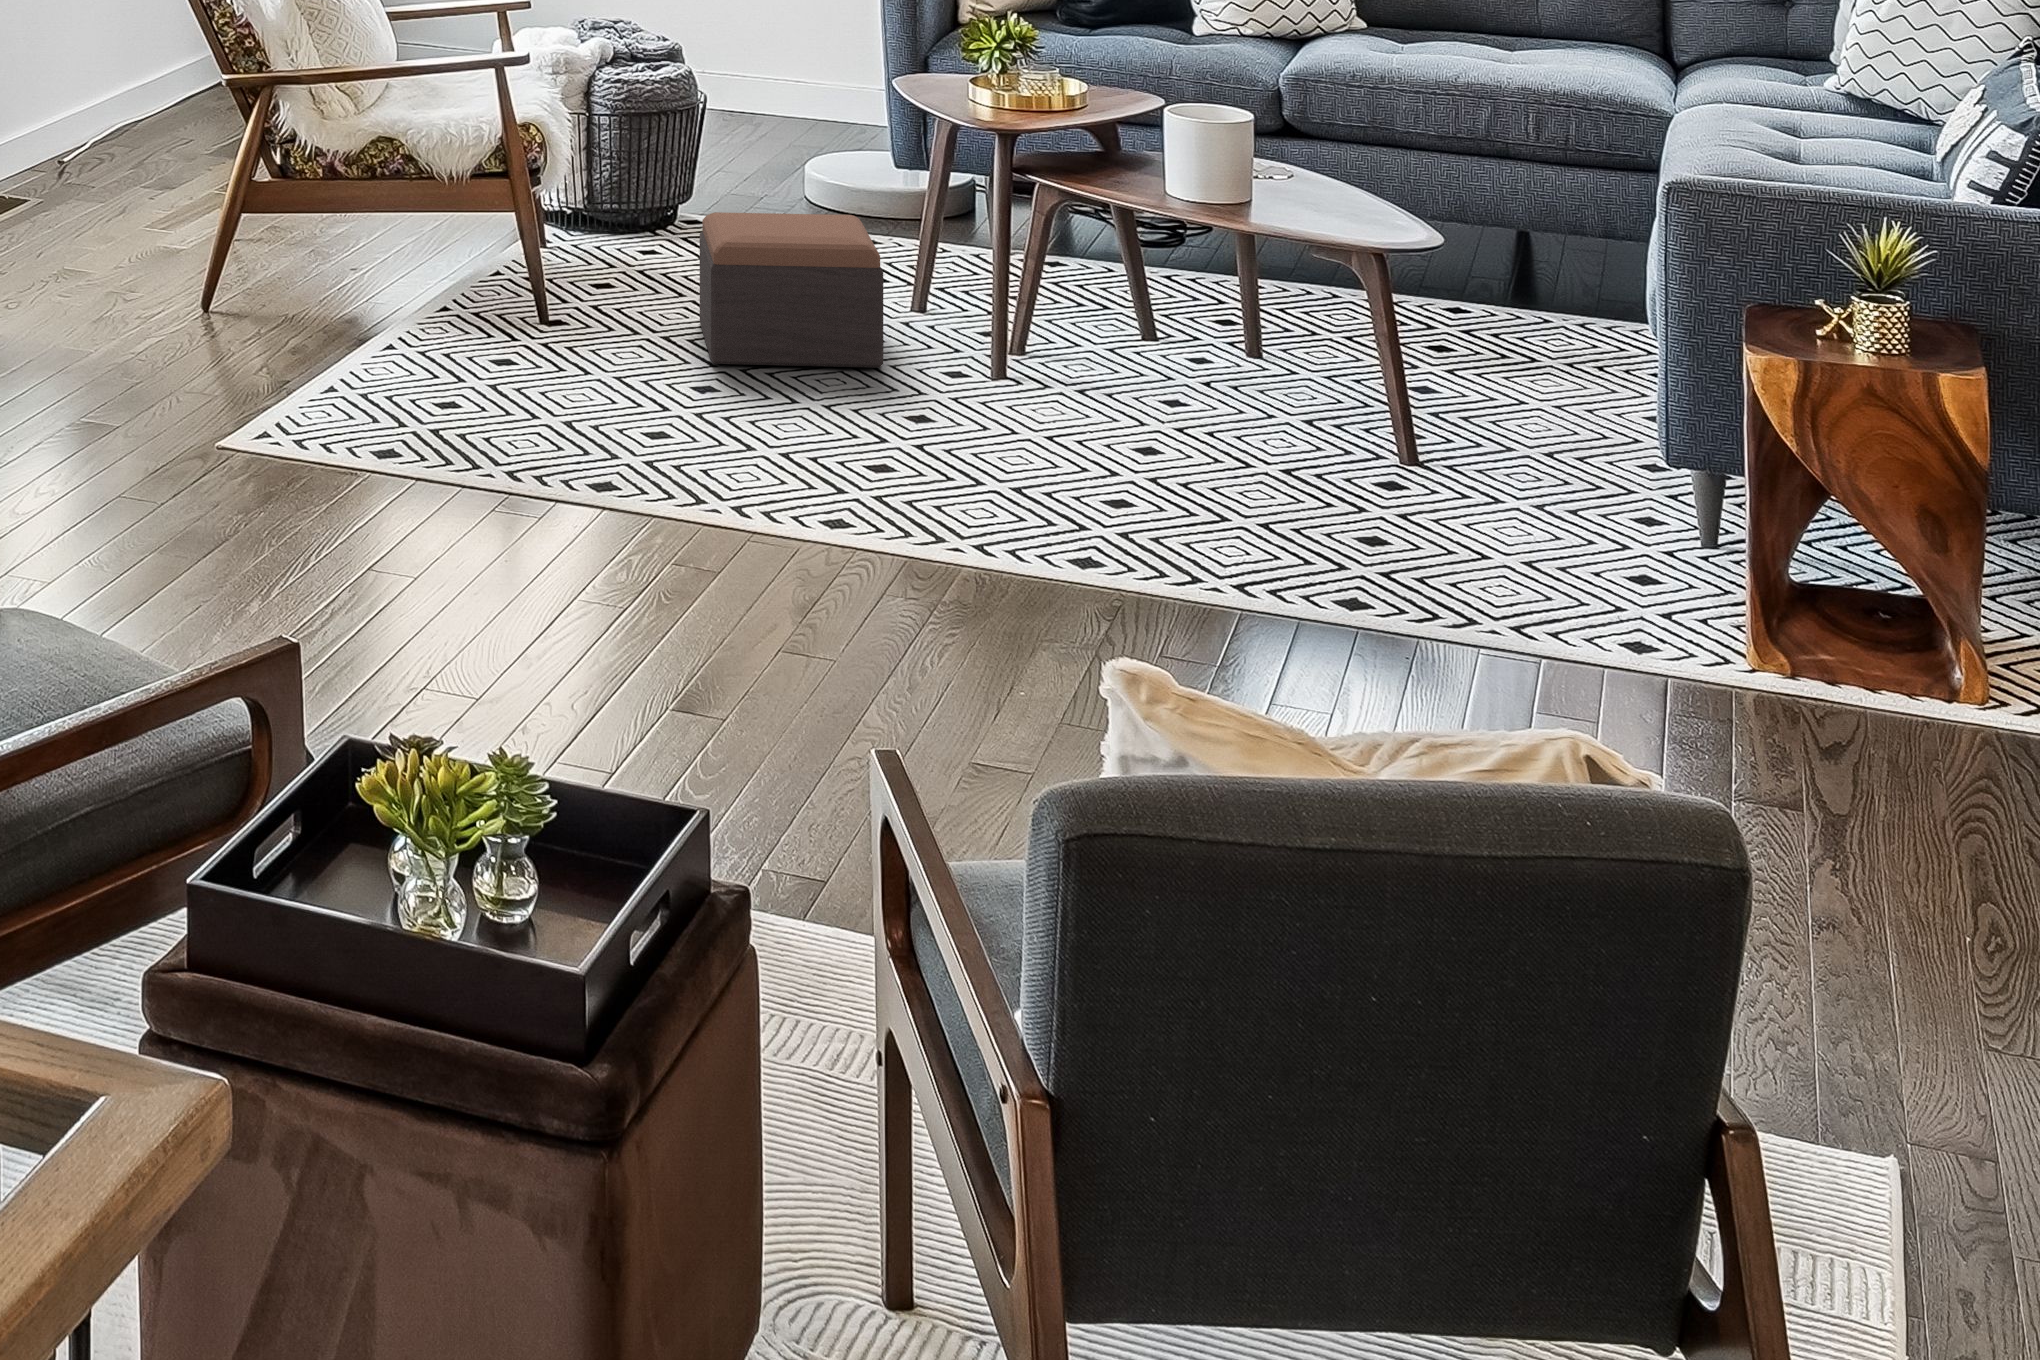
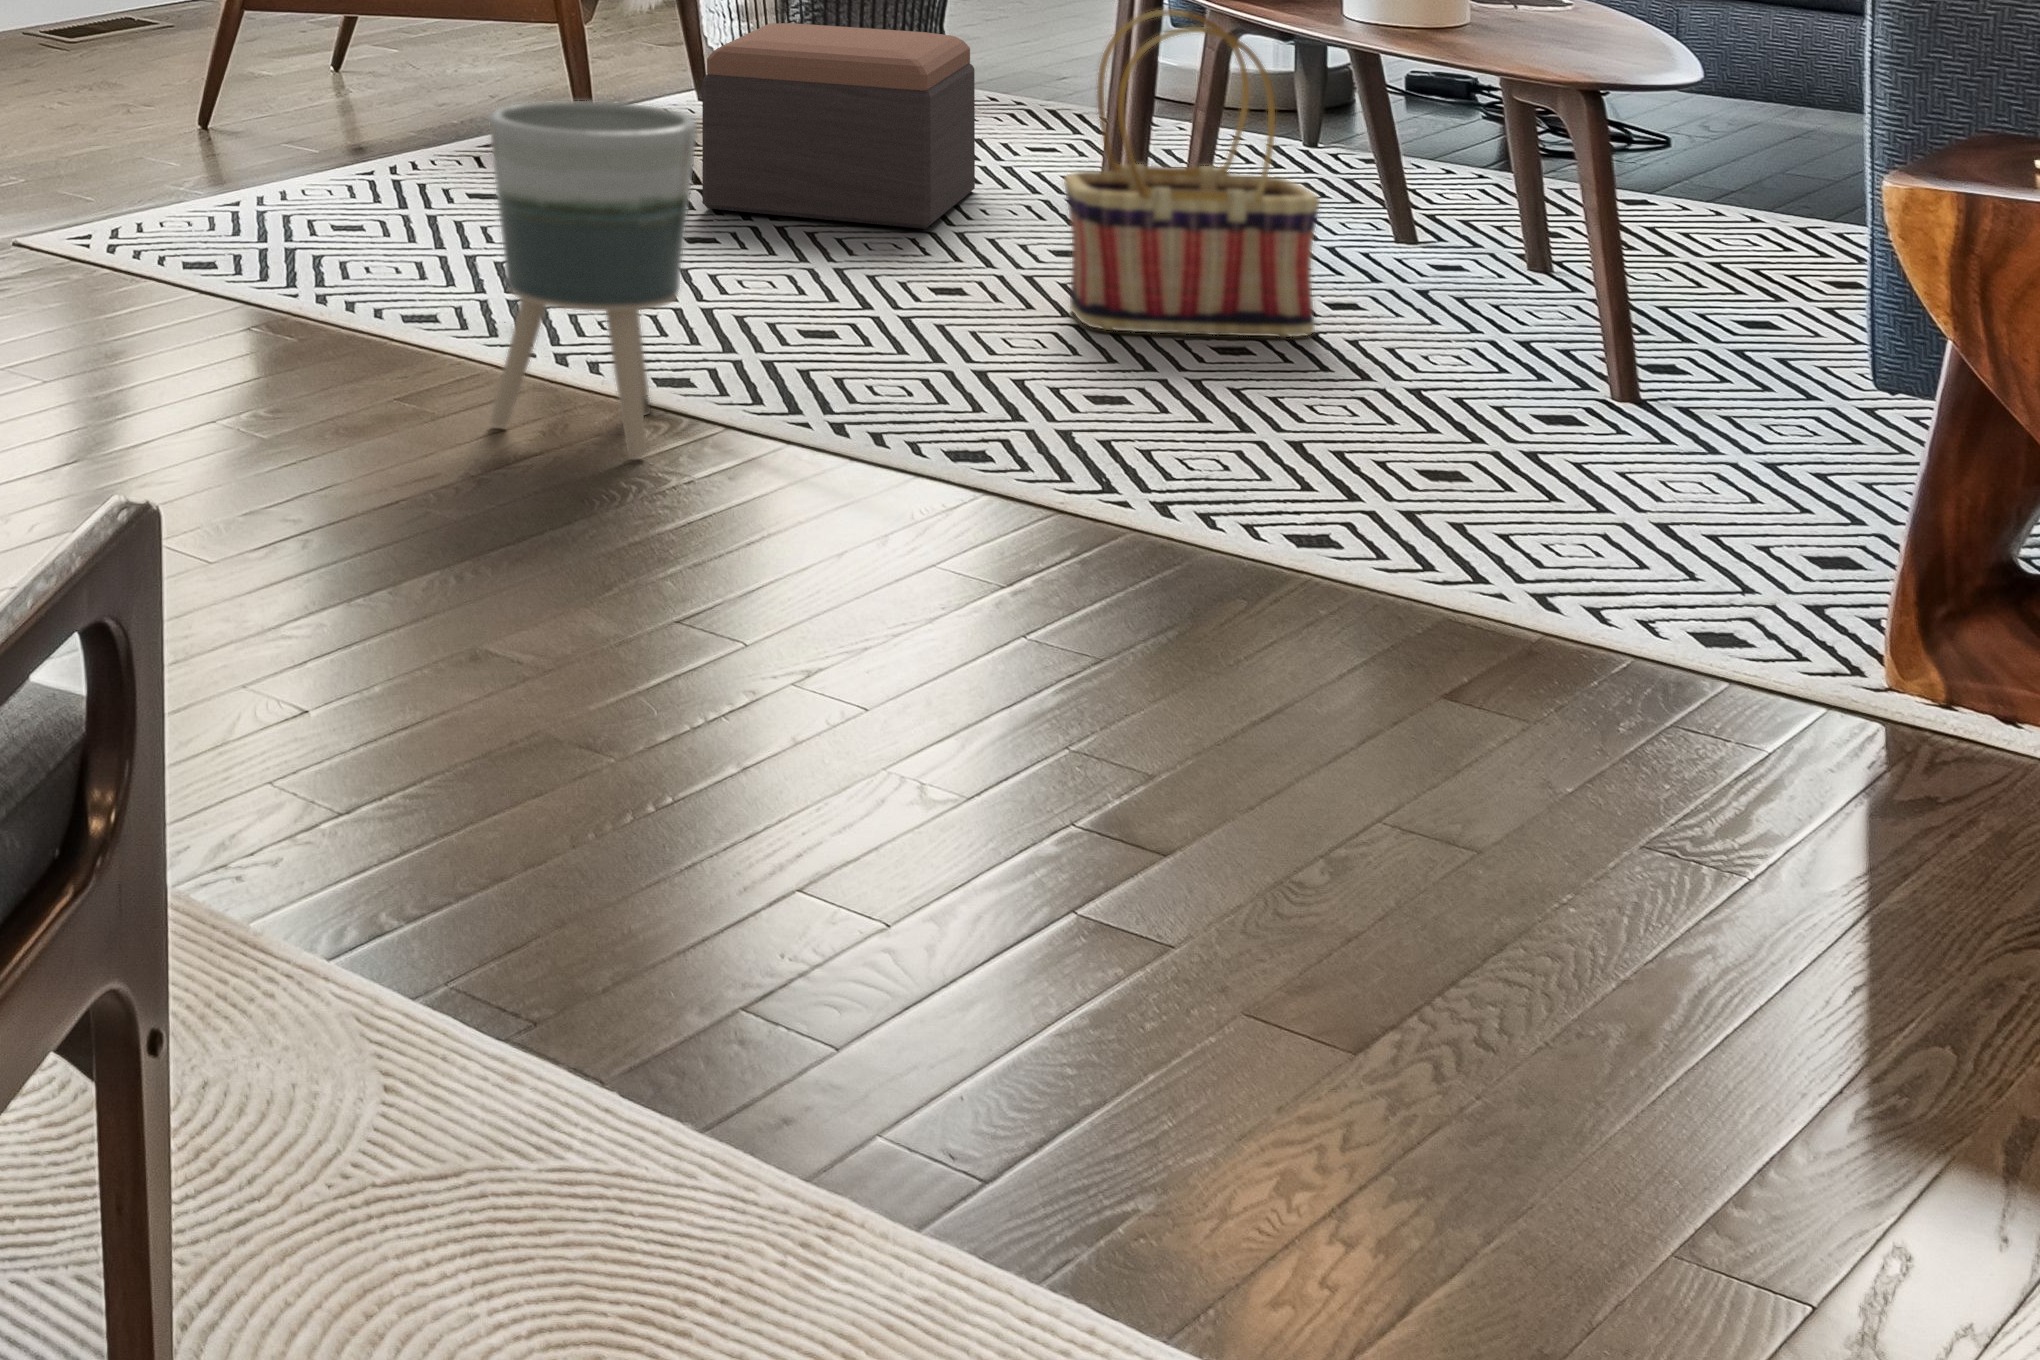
basket: none [1045,214,1221,446] -> present [1064,9,1319,337]
planter: none [791,332,939,584] -> present [490,101,697,456]

